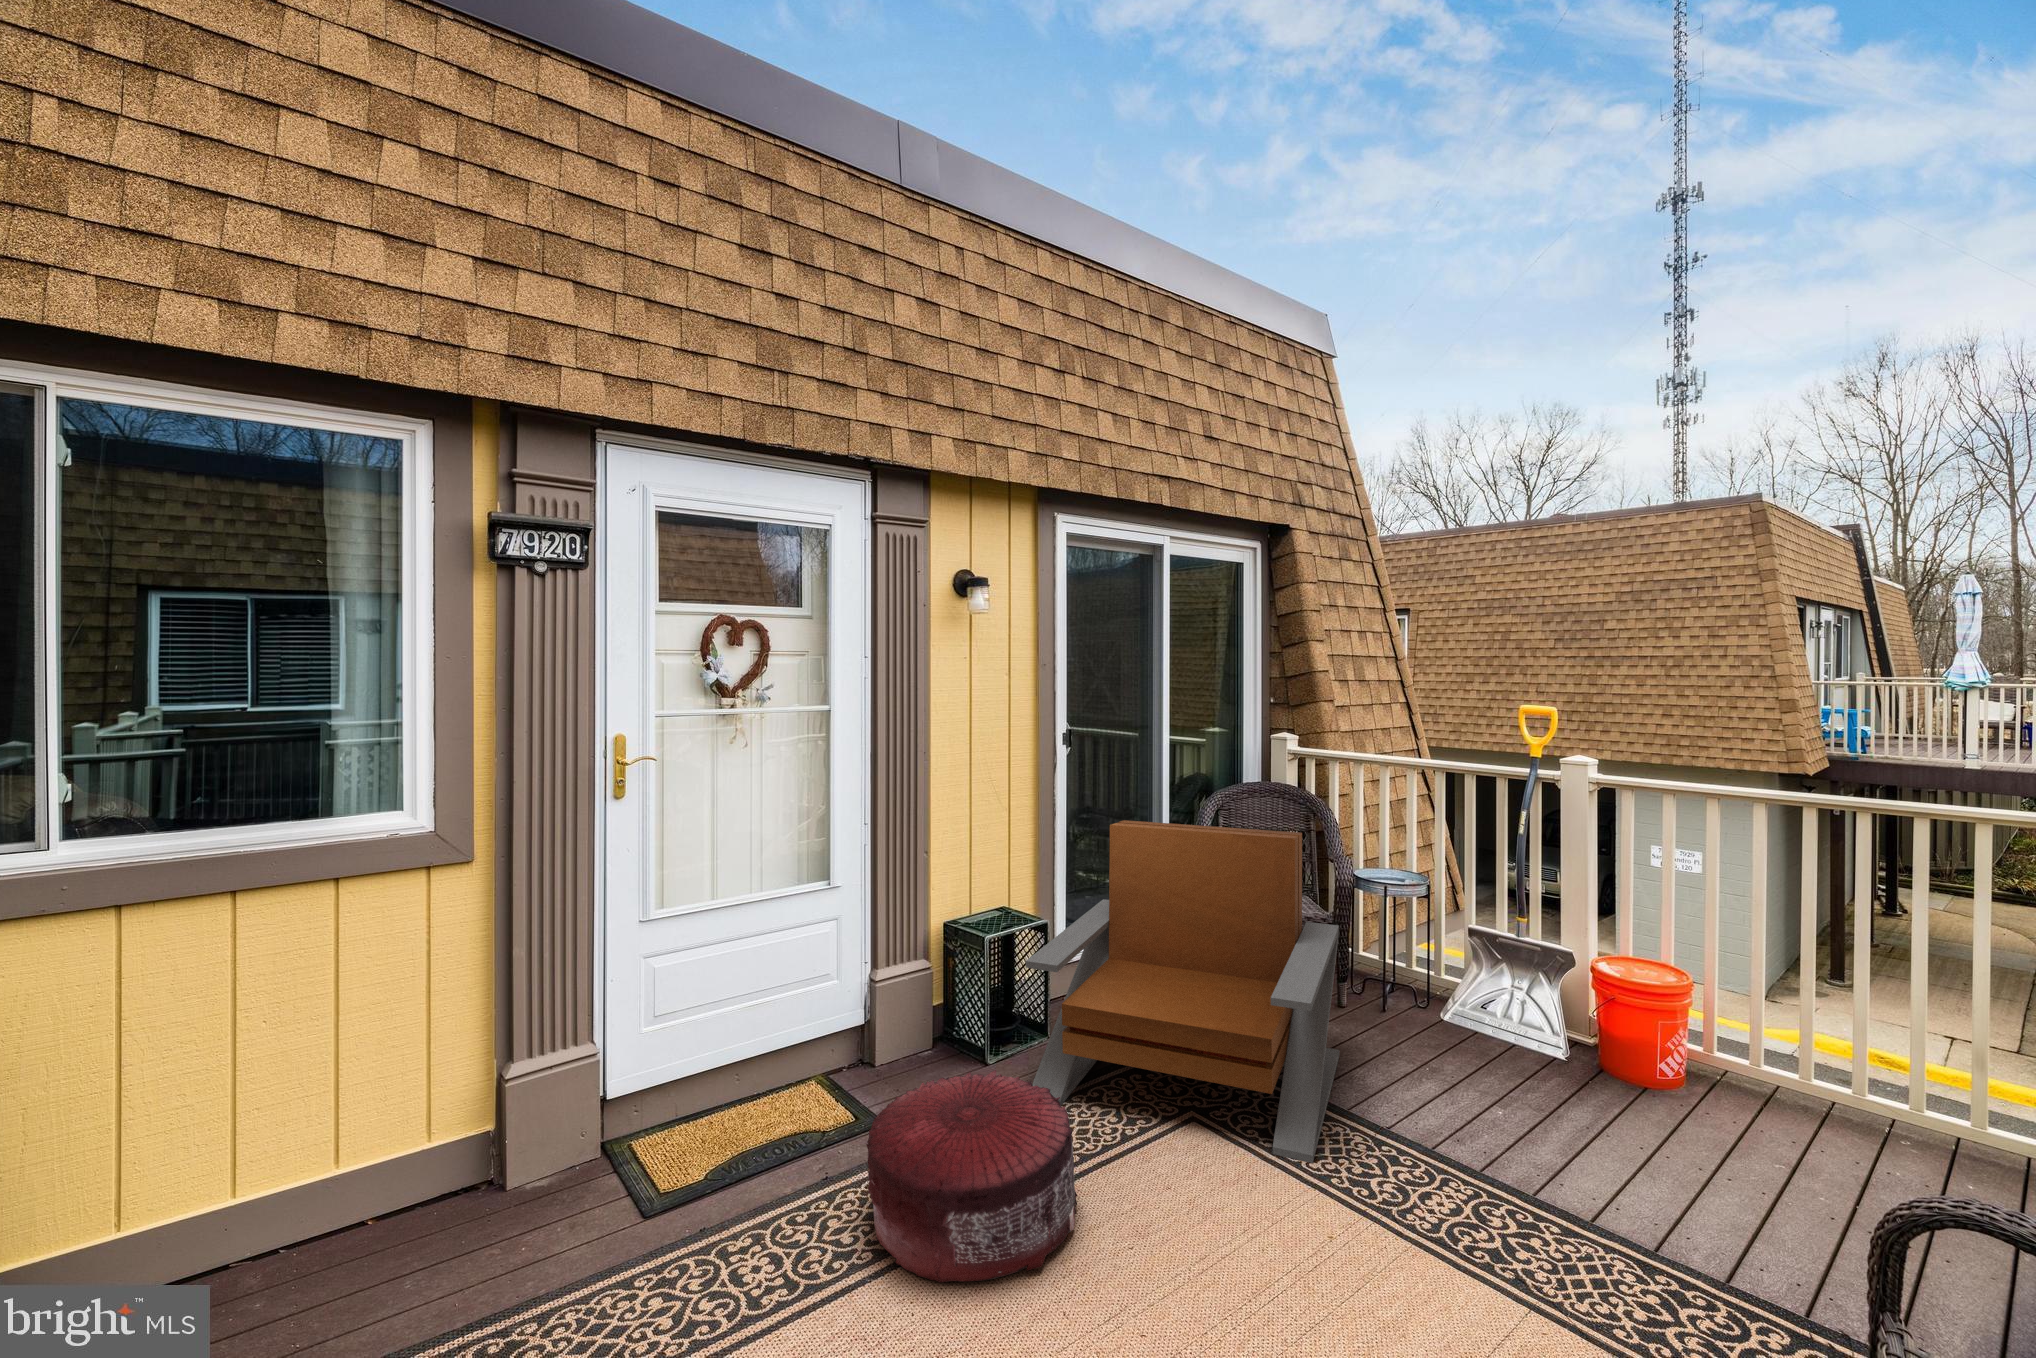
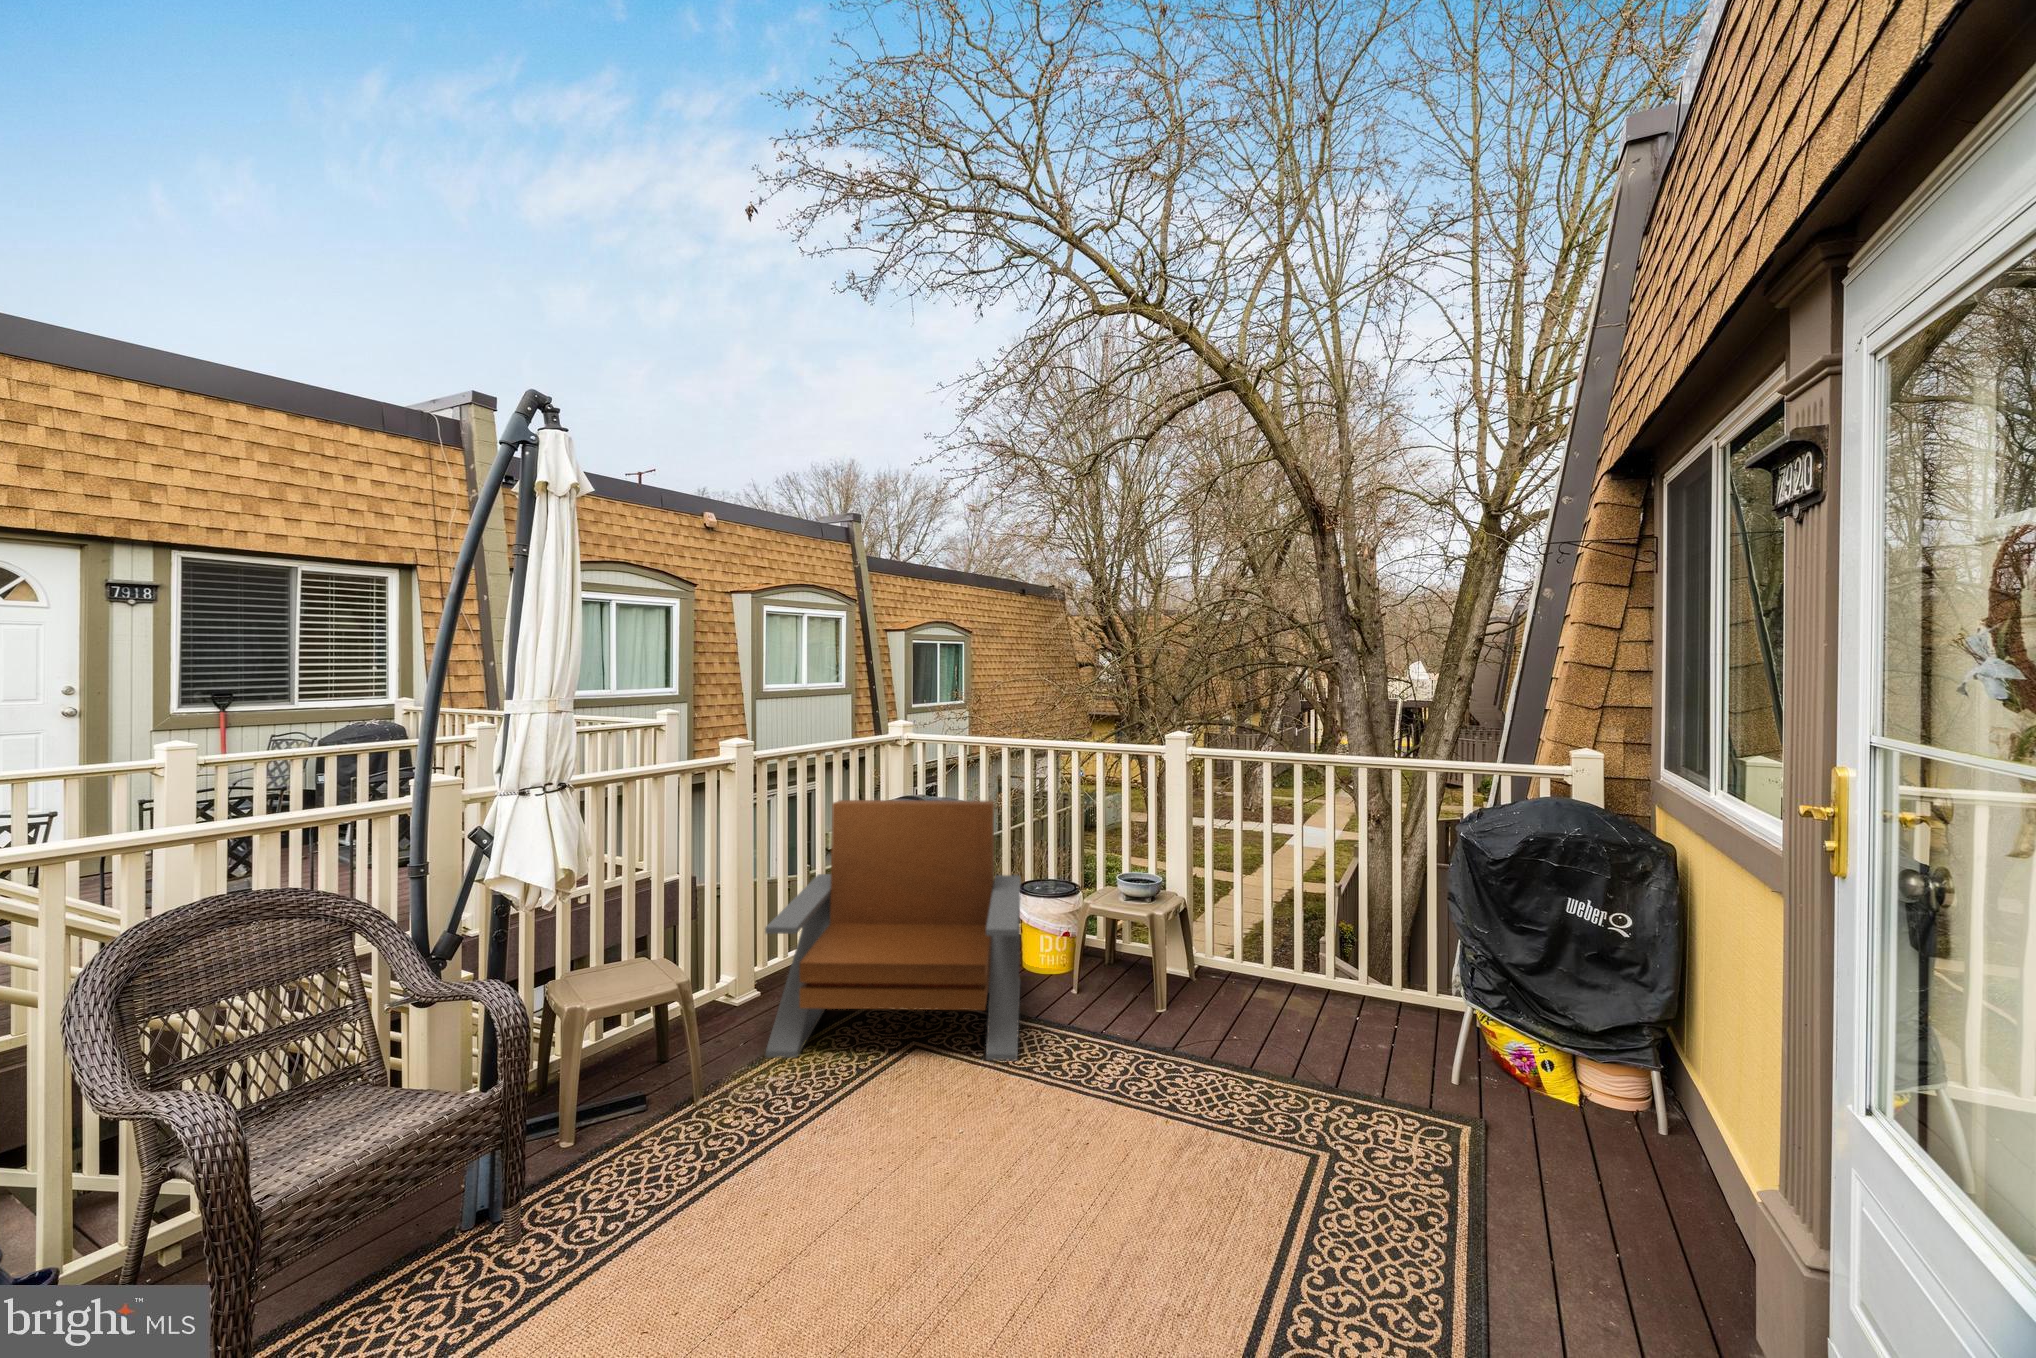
pouf: present [866,1070,1077,1283] -> none [633,1025,837,1217]

